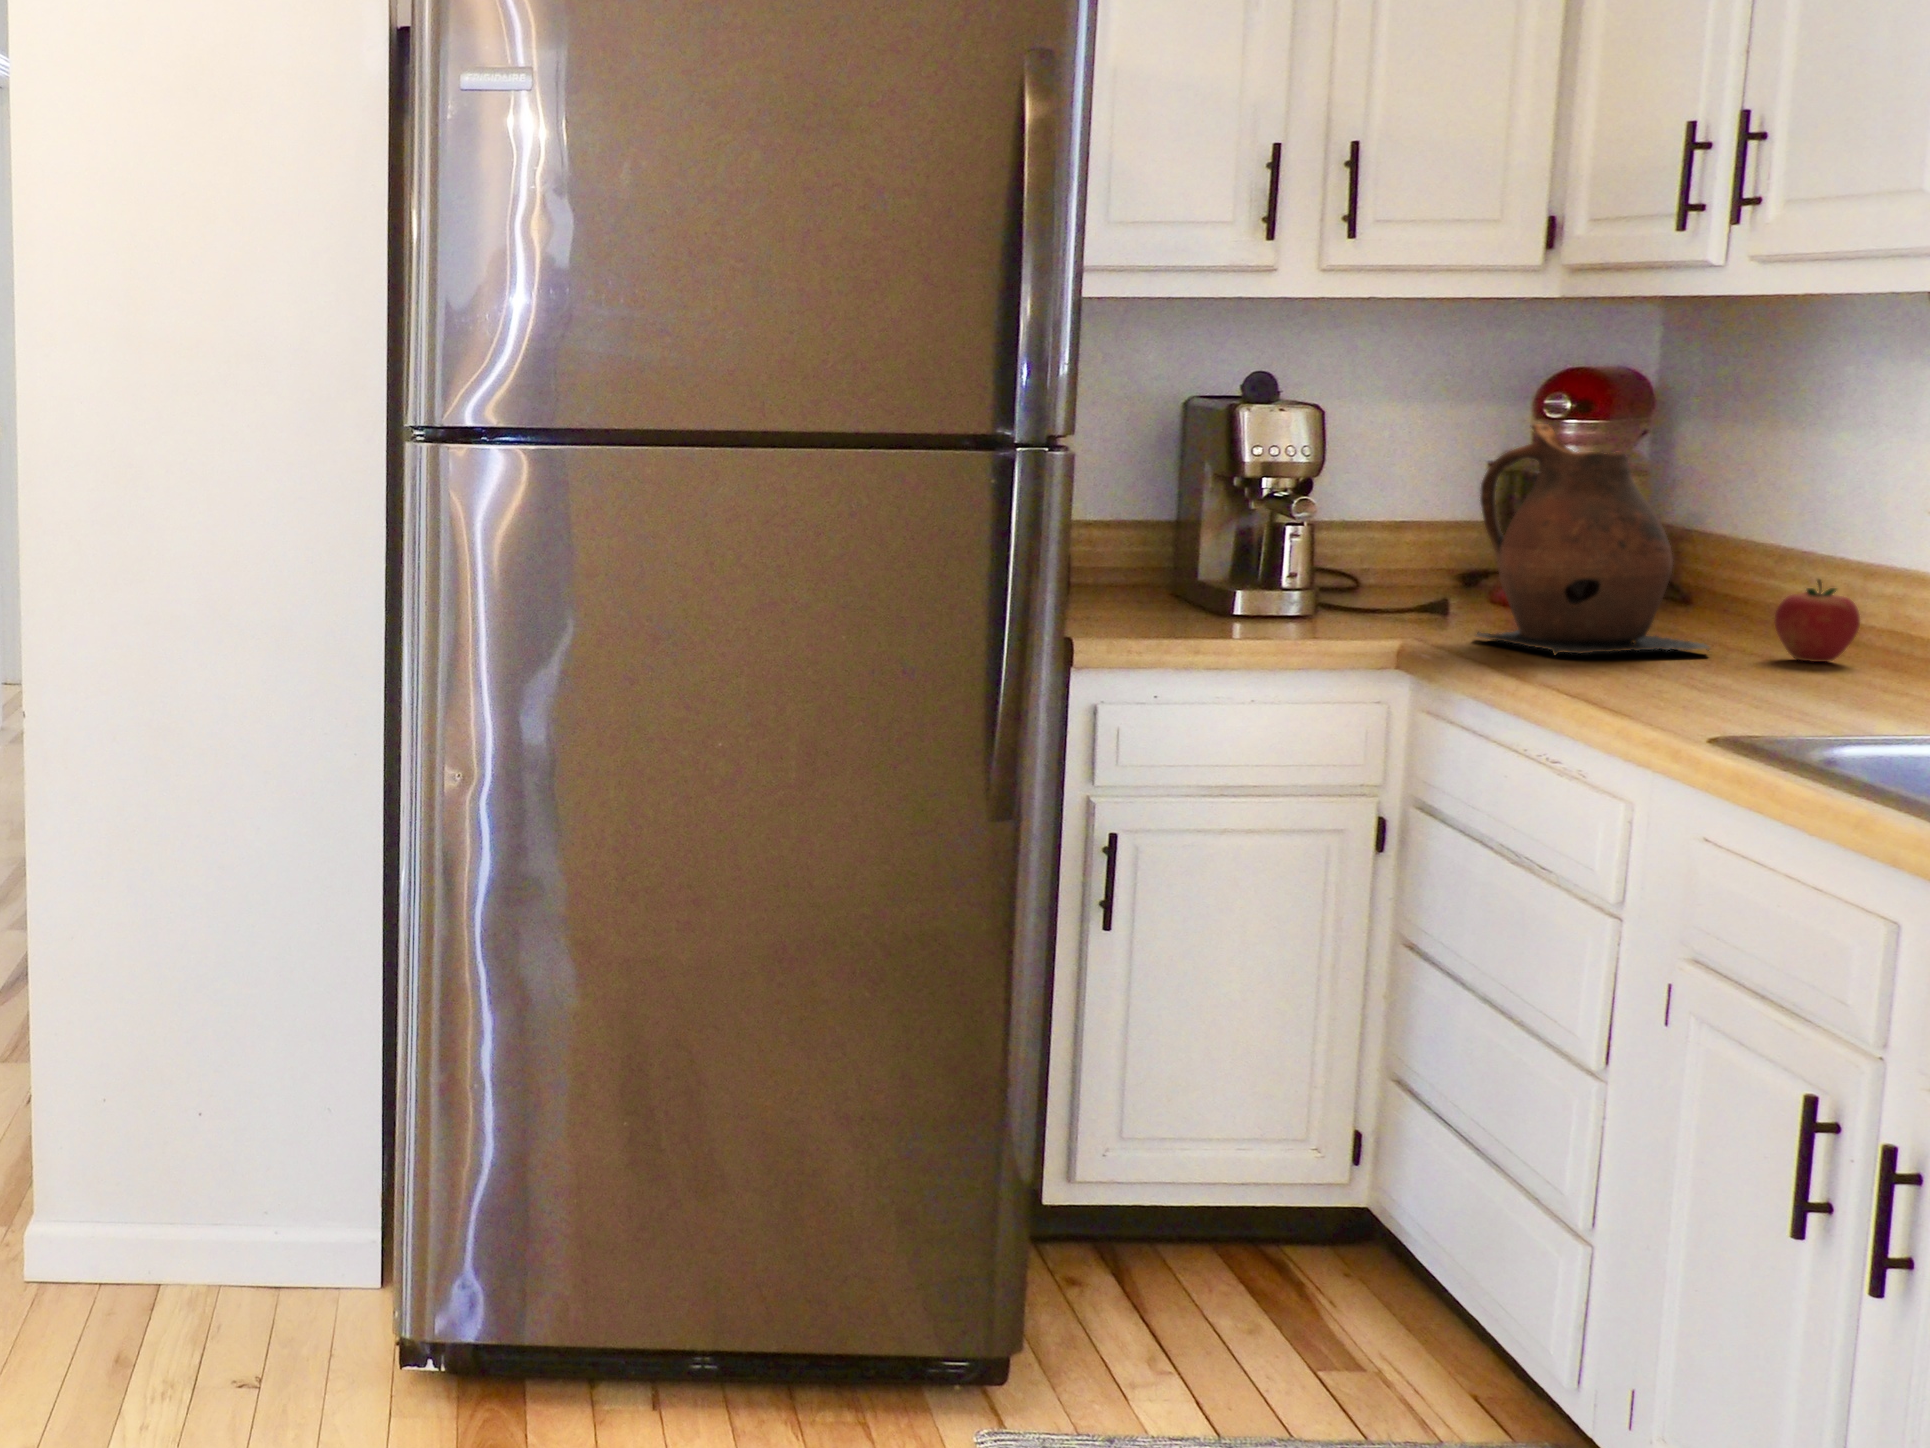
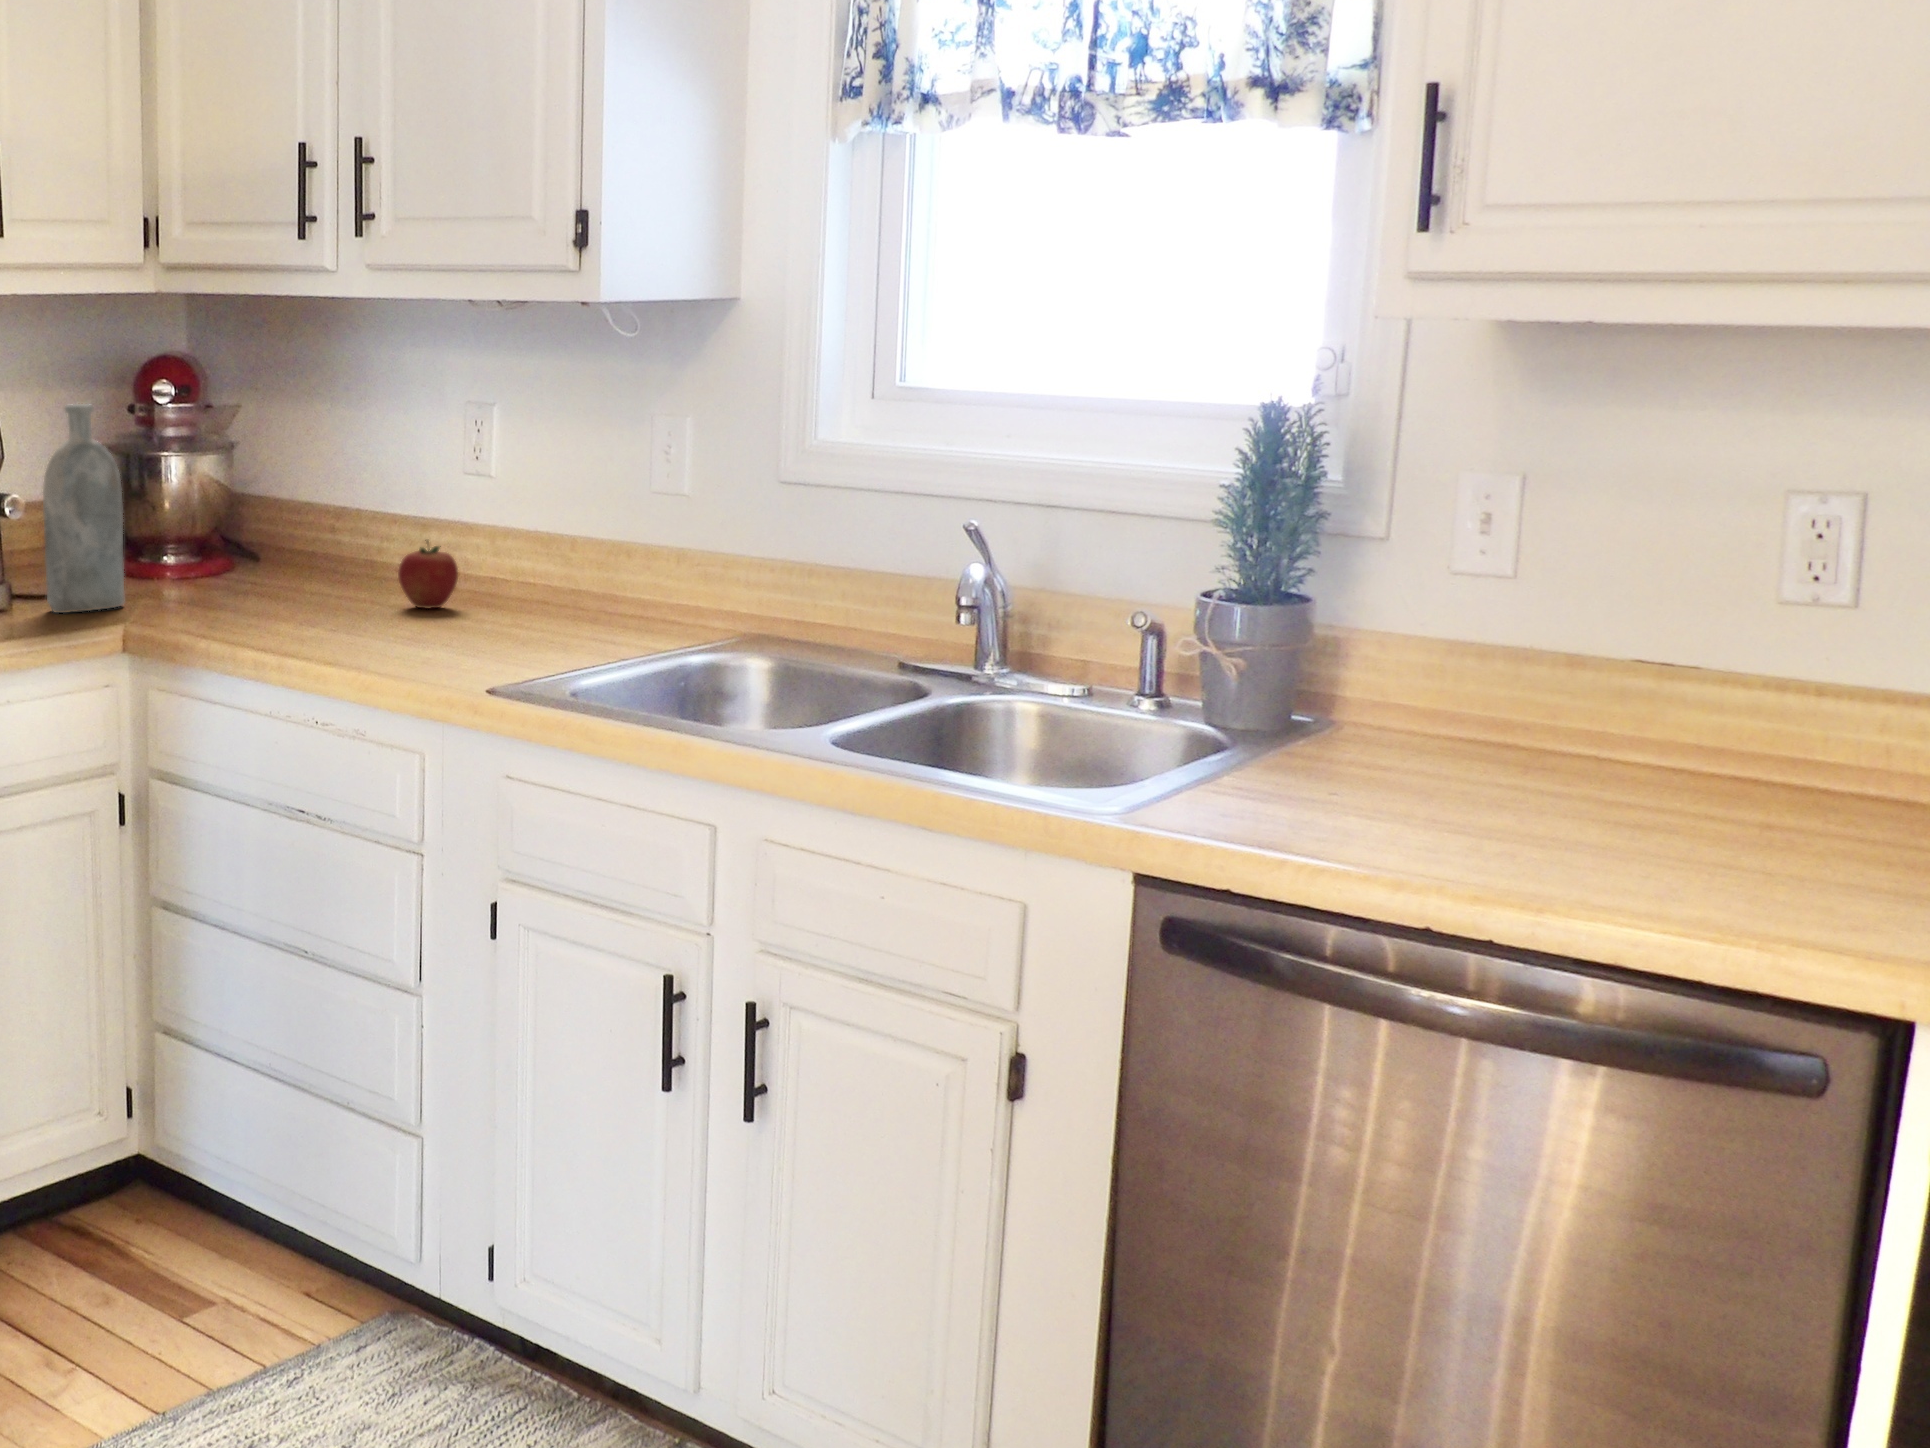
bottle: none [1343,407,1447,624] -> present [43,404,125,613]
ceramic pitcher: present [1476,424,1709,655] -> none [170,418,362,629]

